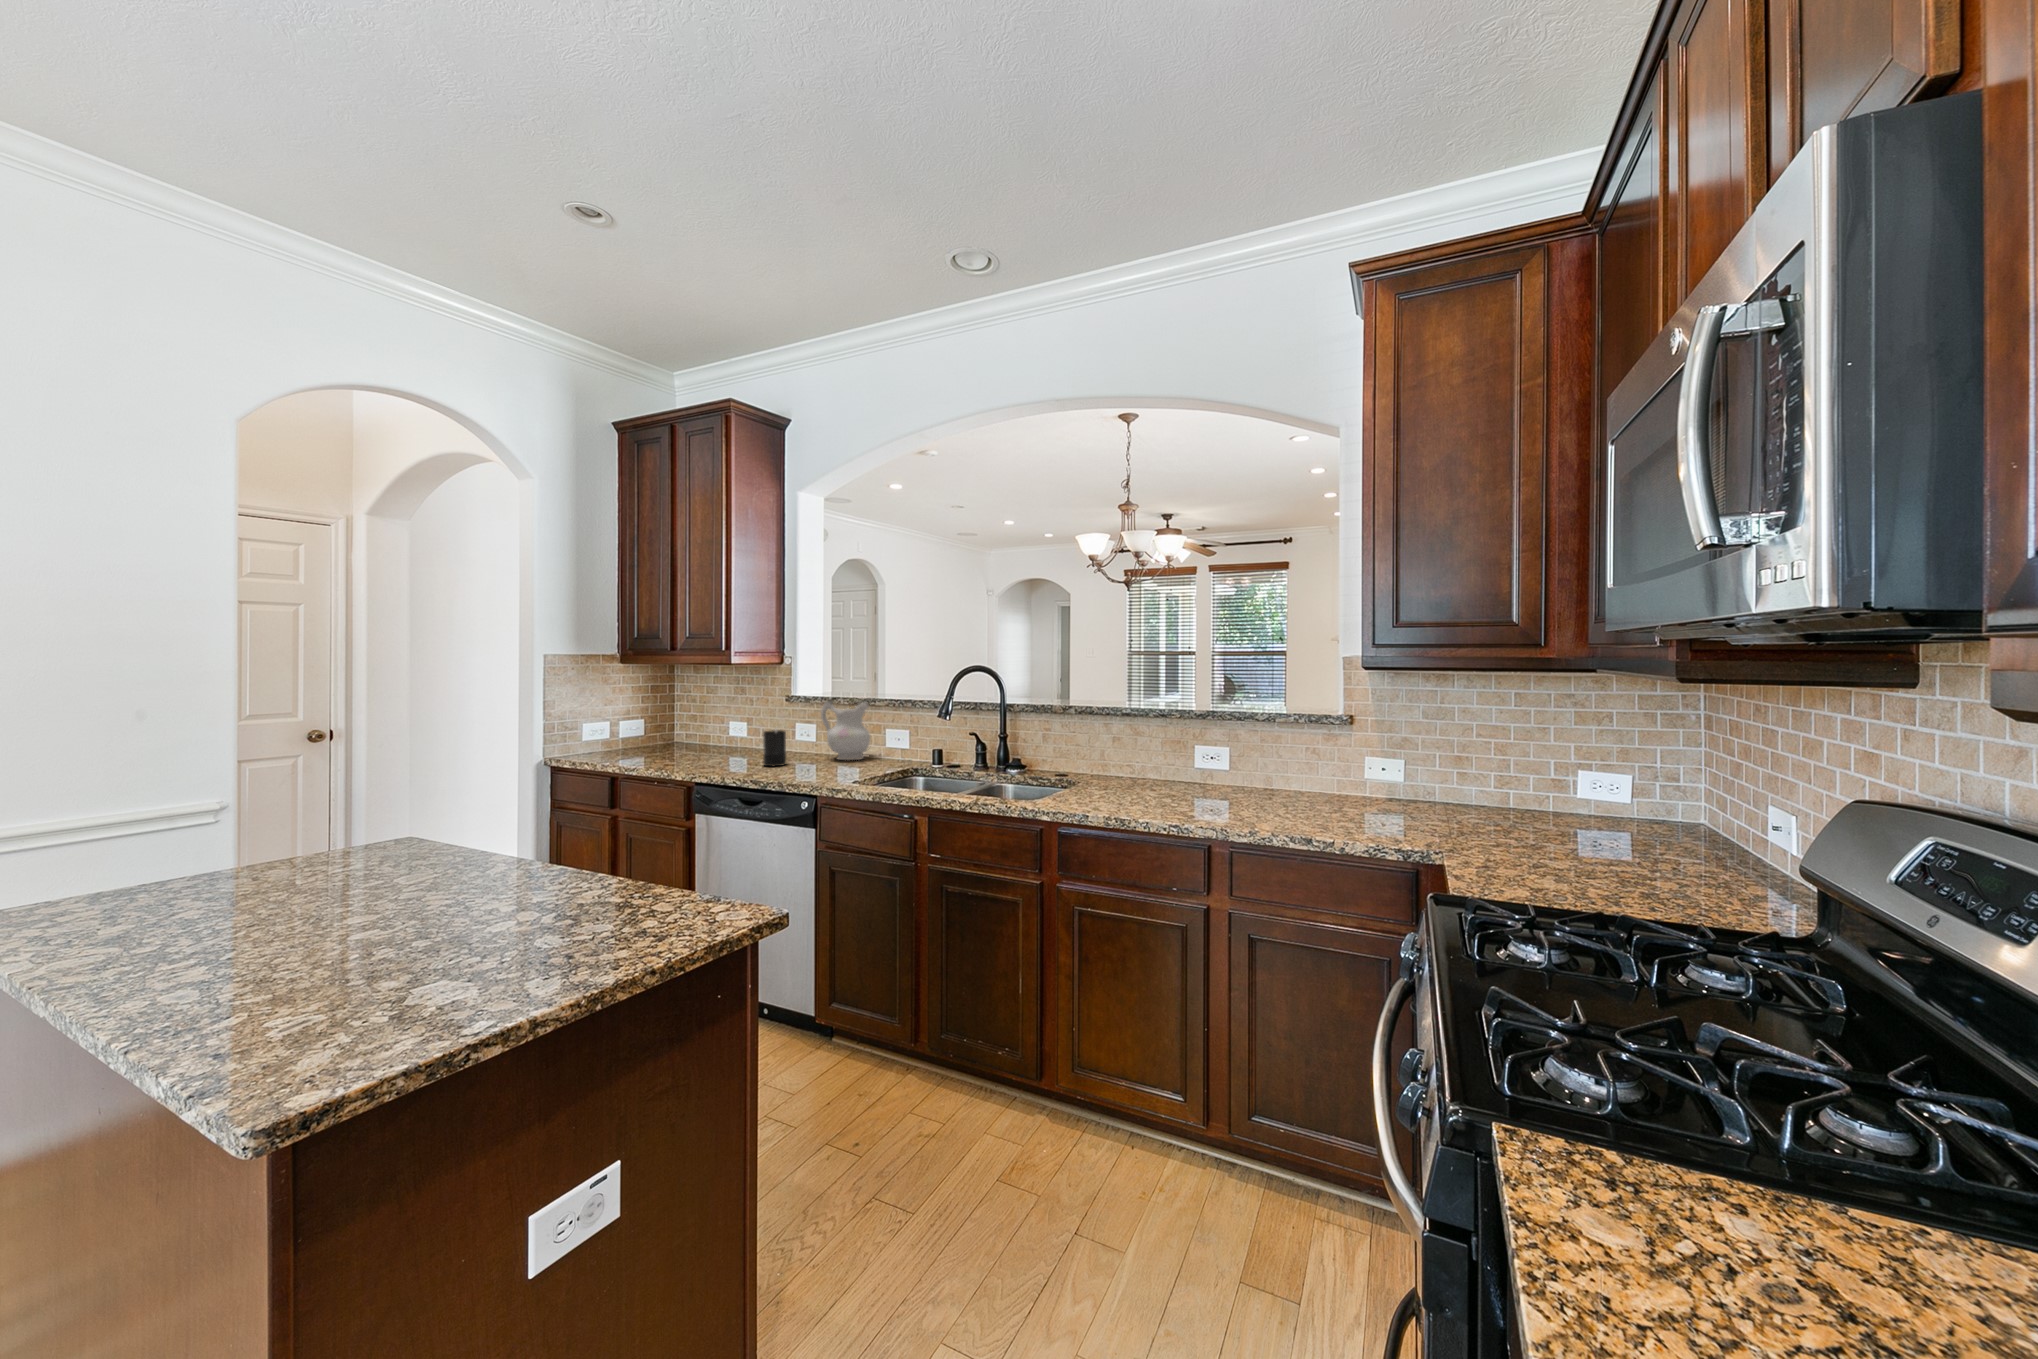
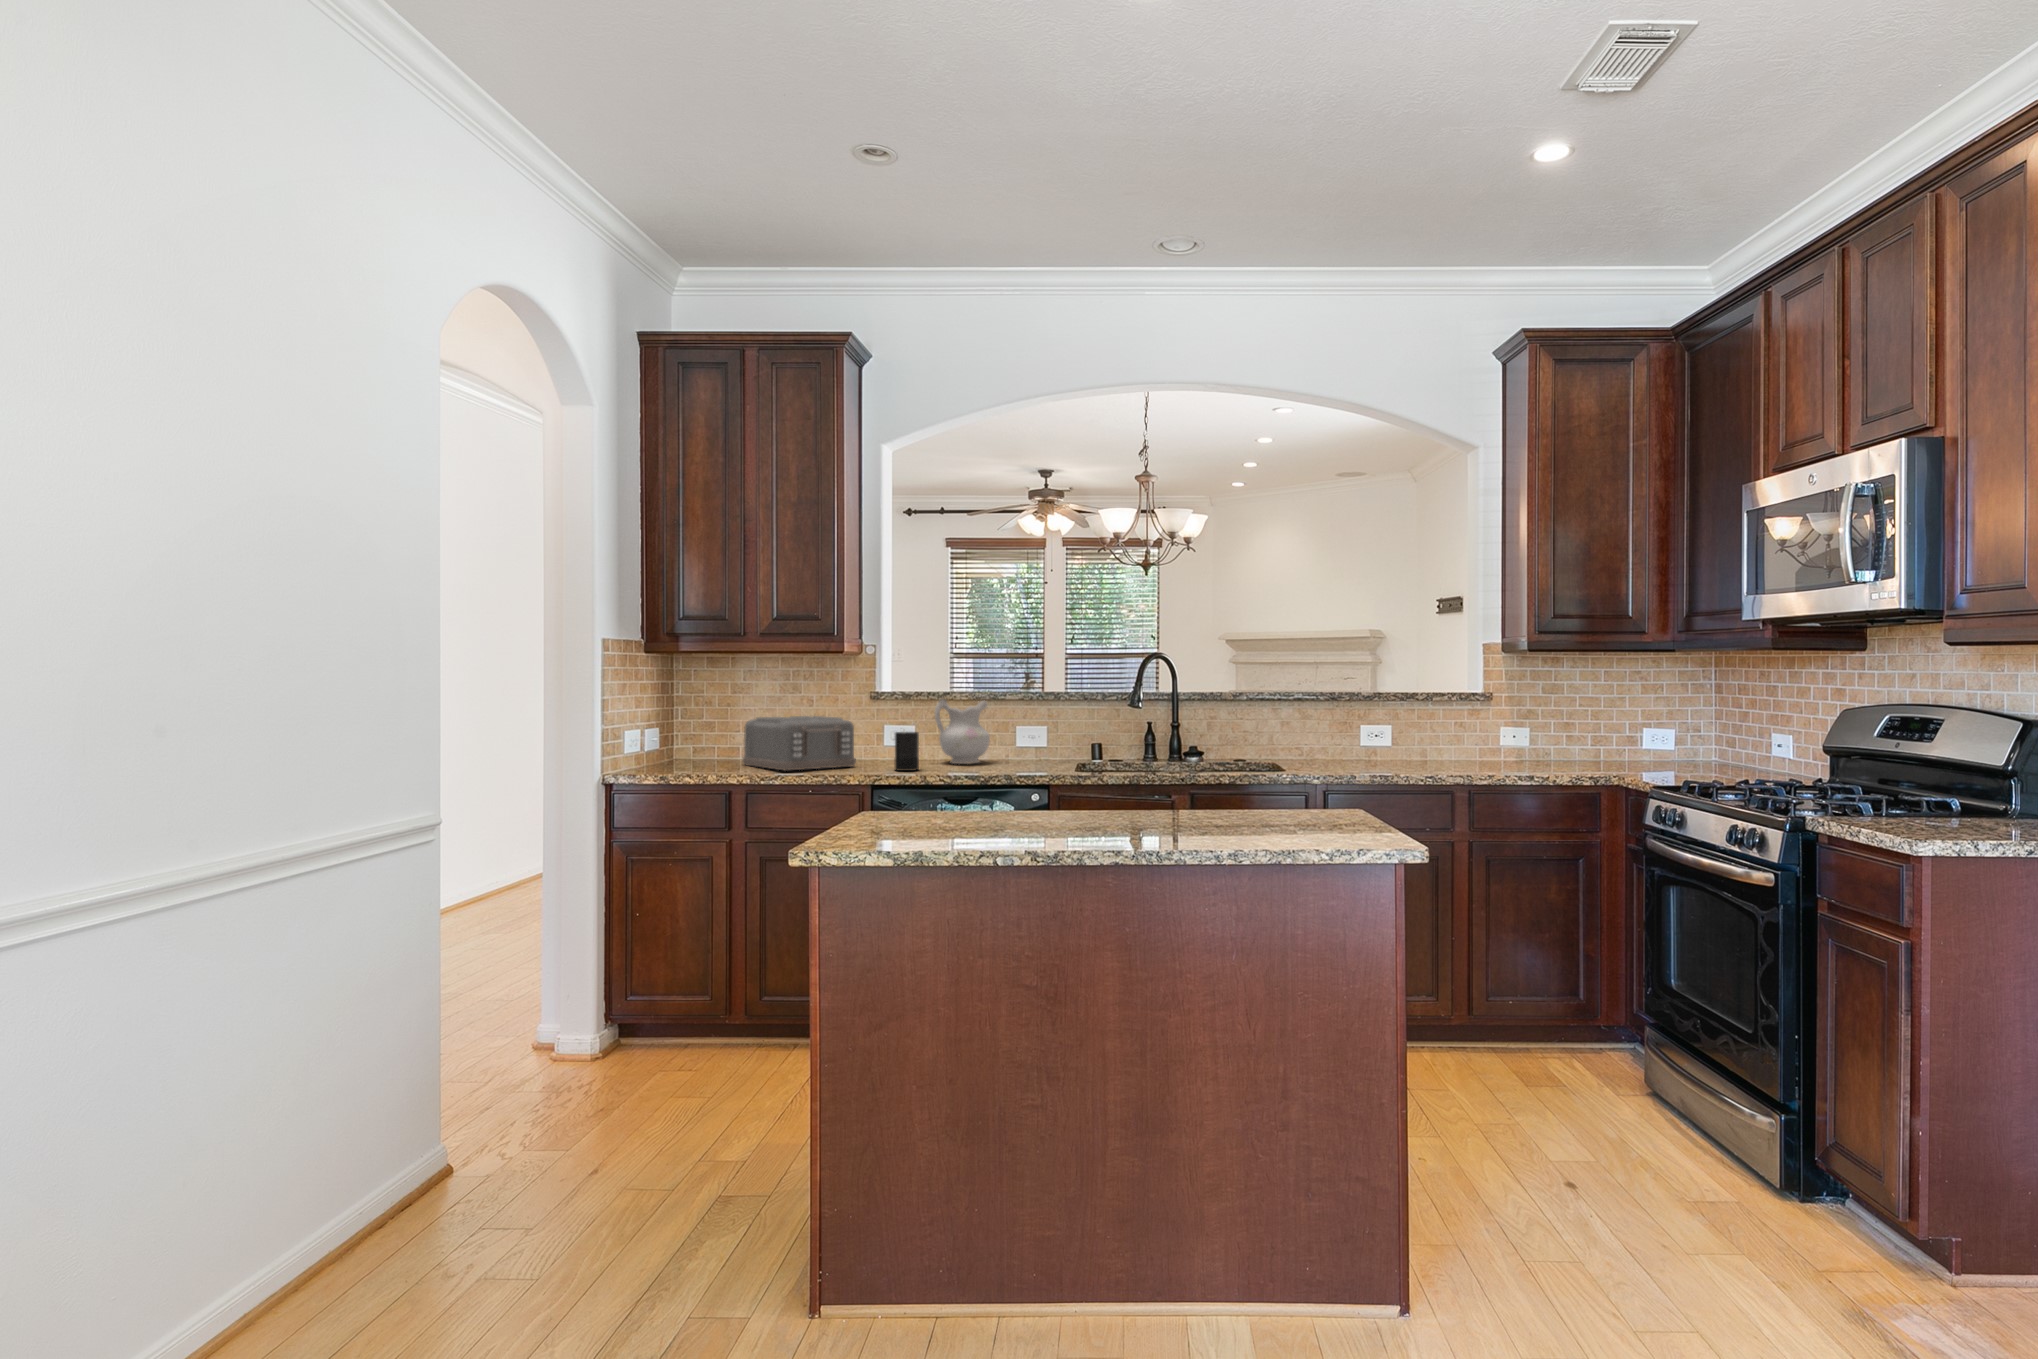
toaster: none [679,711,763,760] -> present [743,716,856,770]

